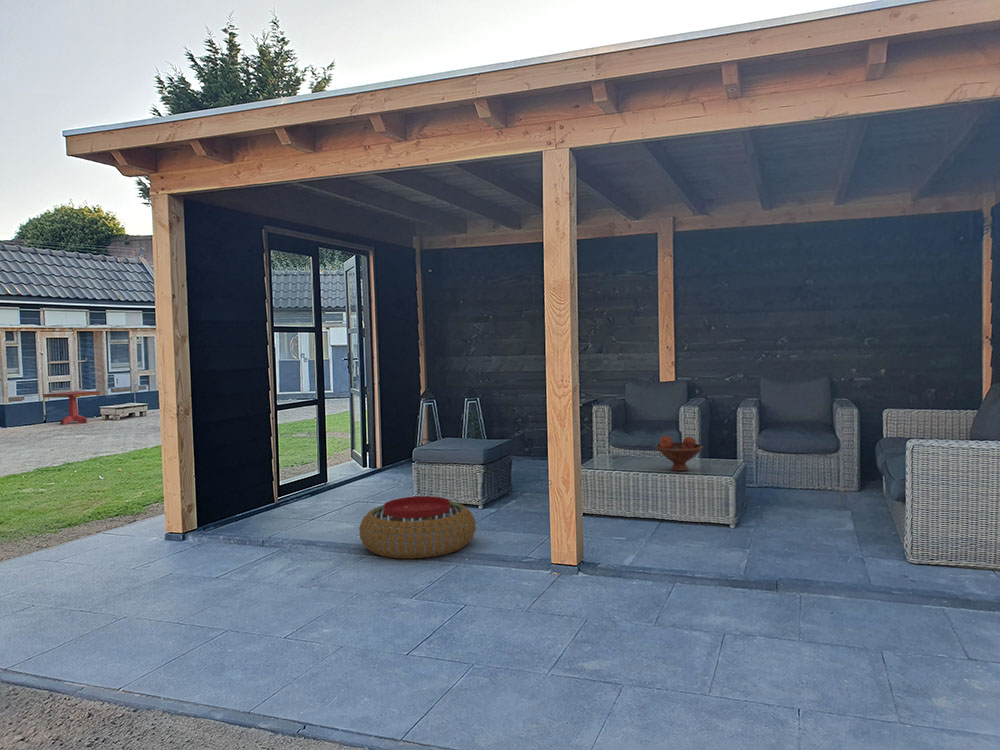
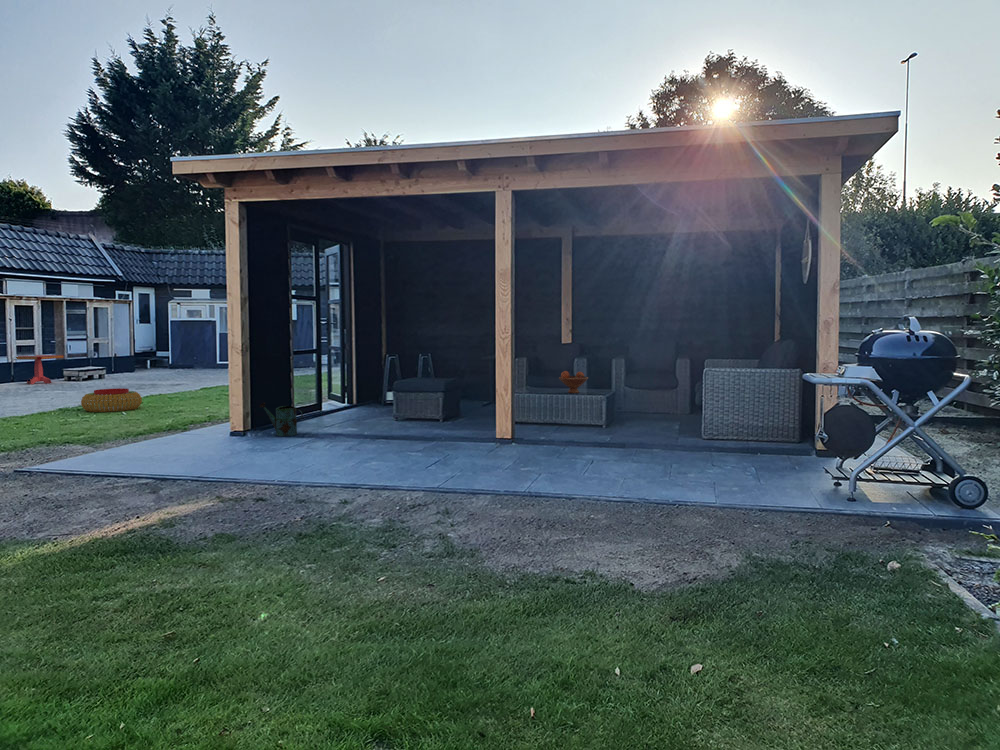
watering can: none [209,488,268,540] -> present [259,402,303,436]
pouf: present [359,496,476,559] -> present [81,388,142,412]

